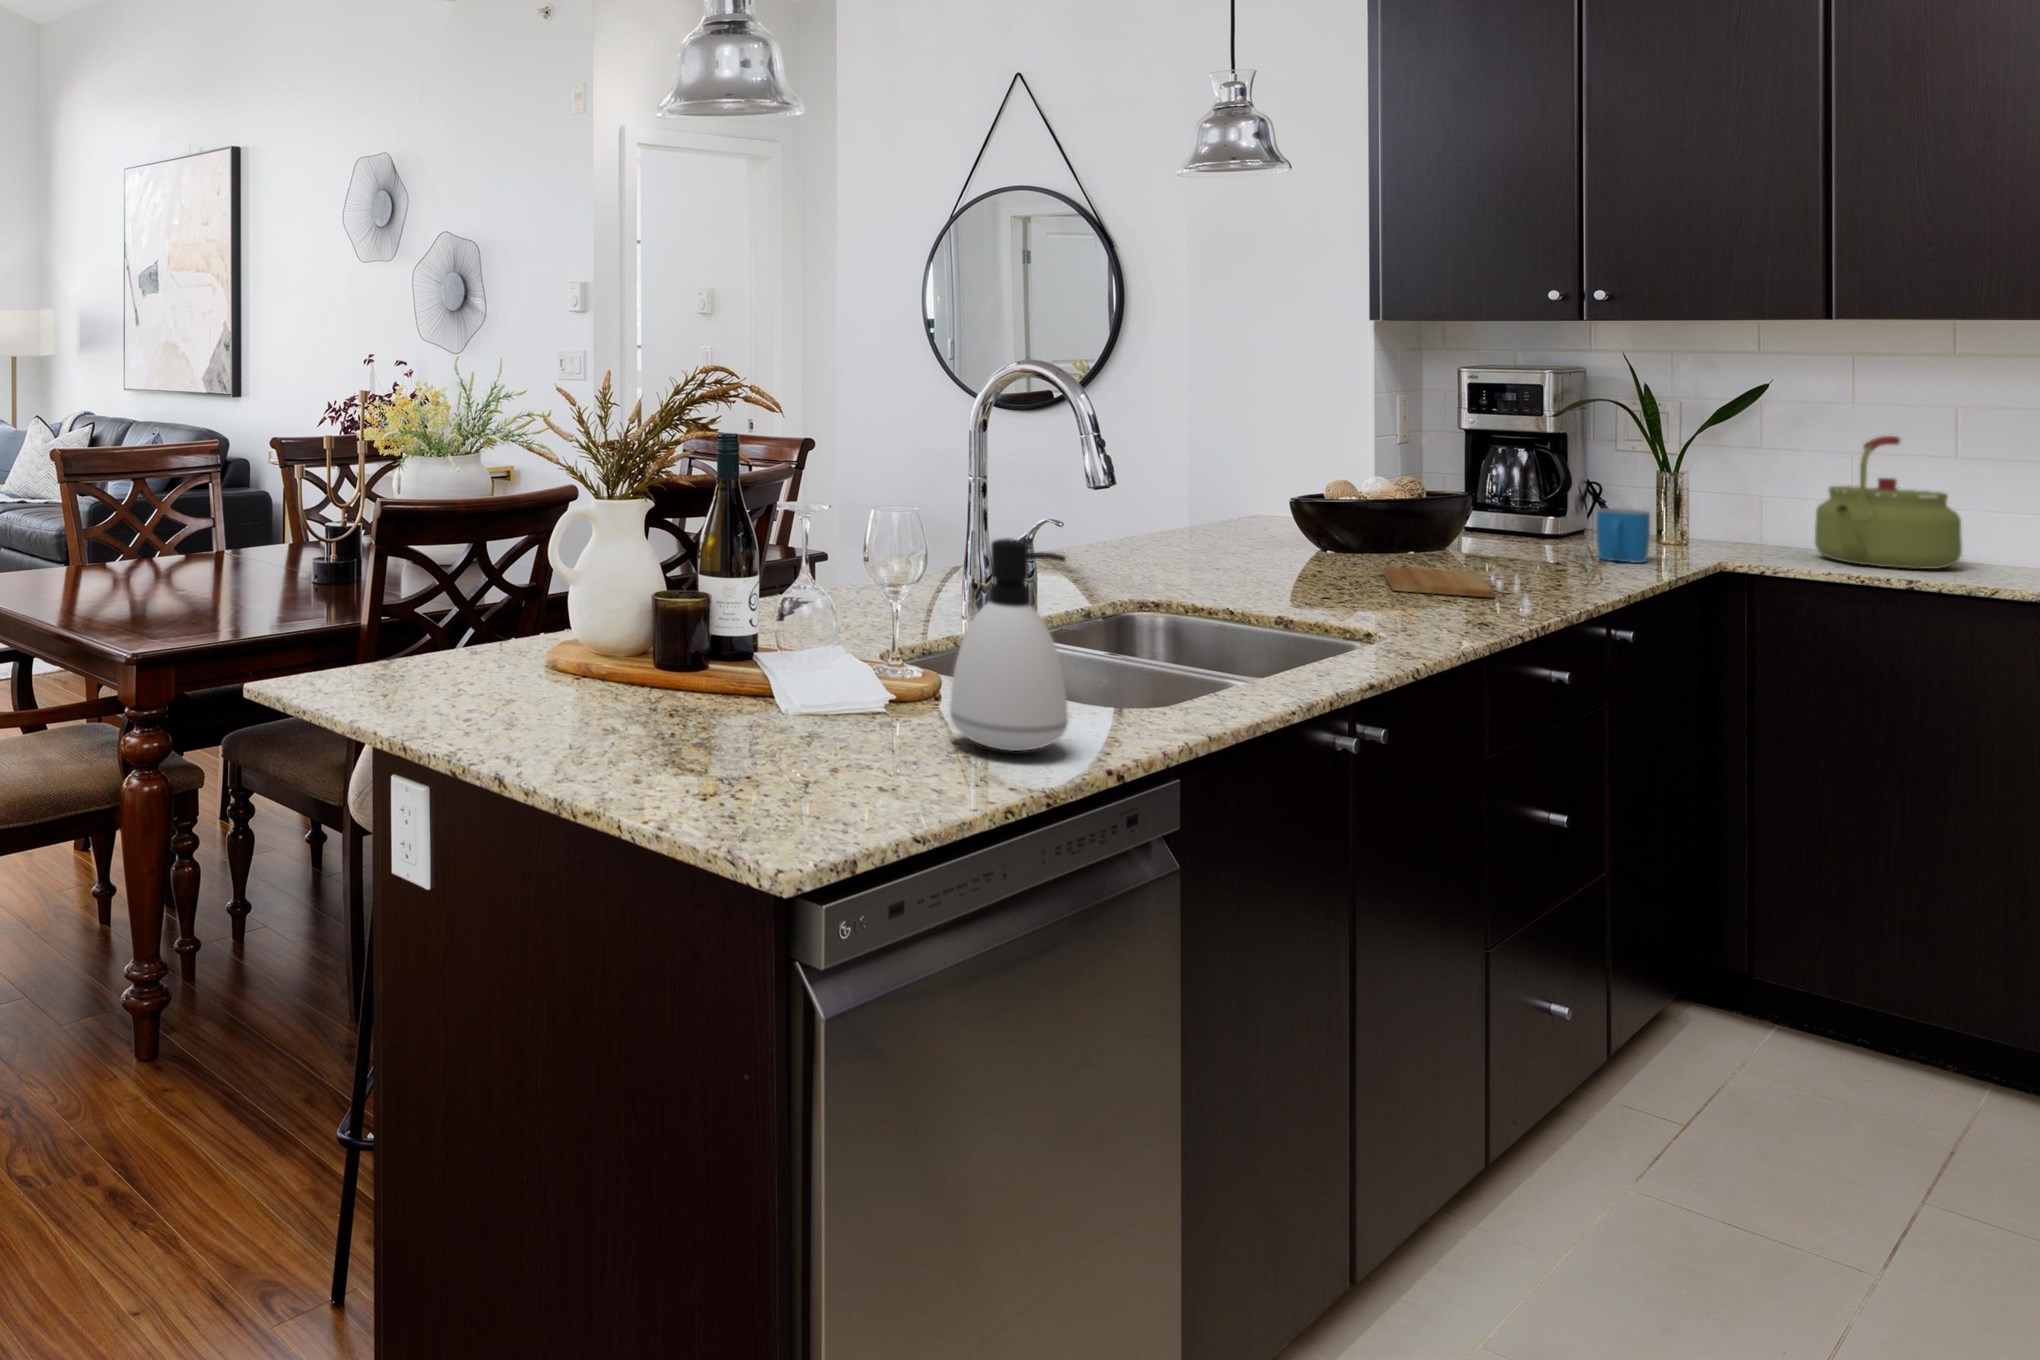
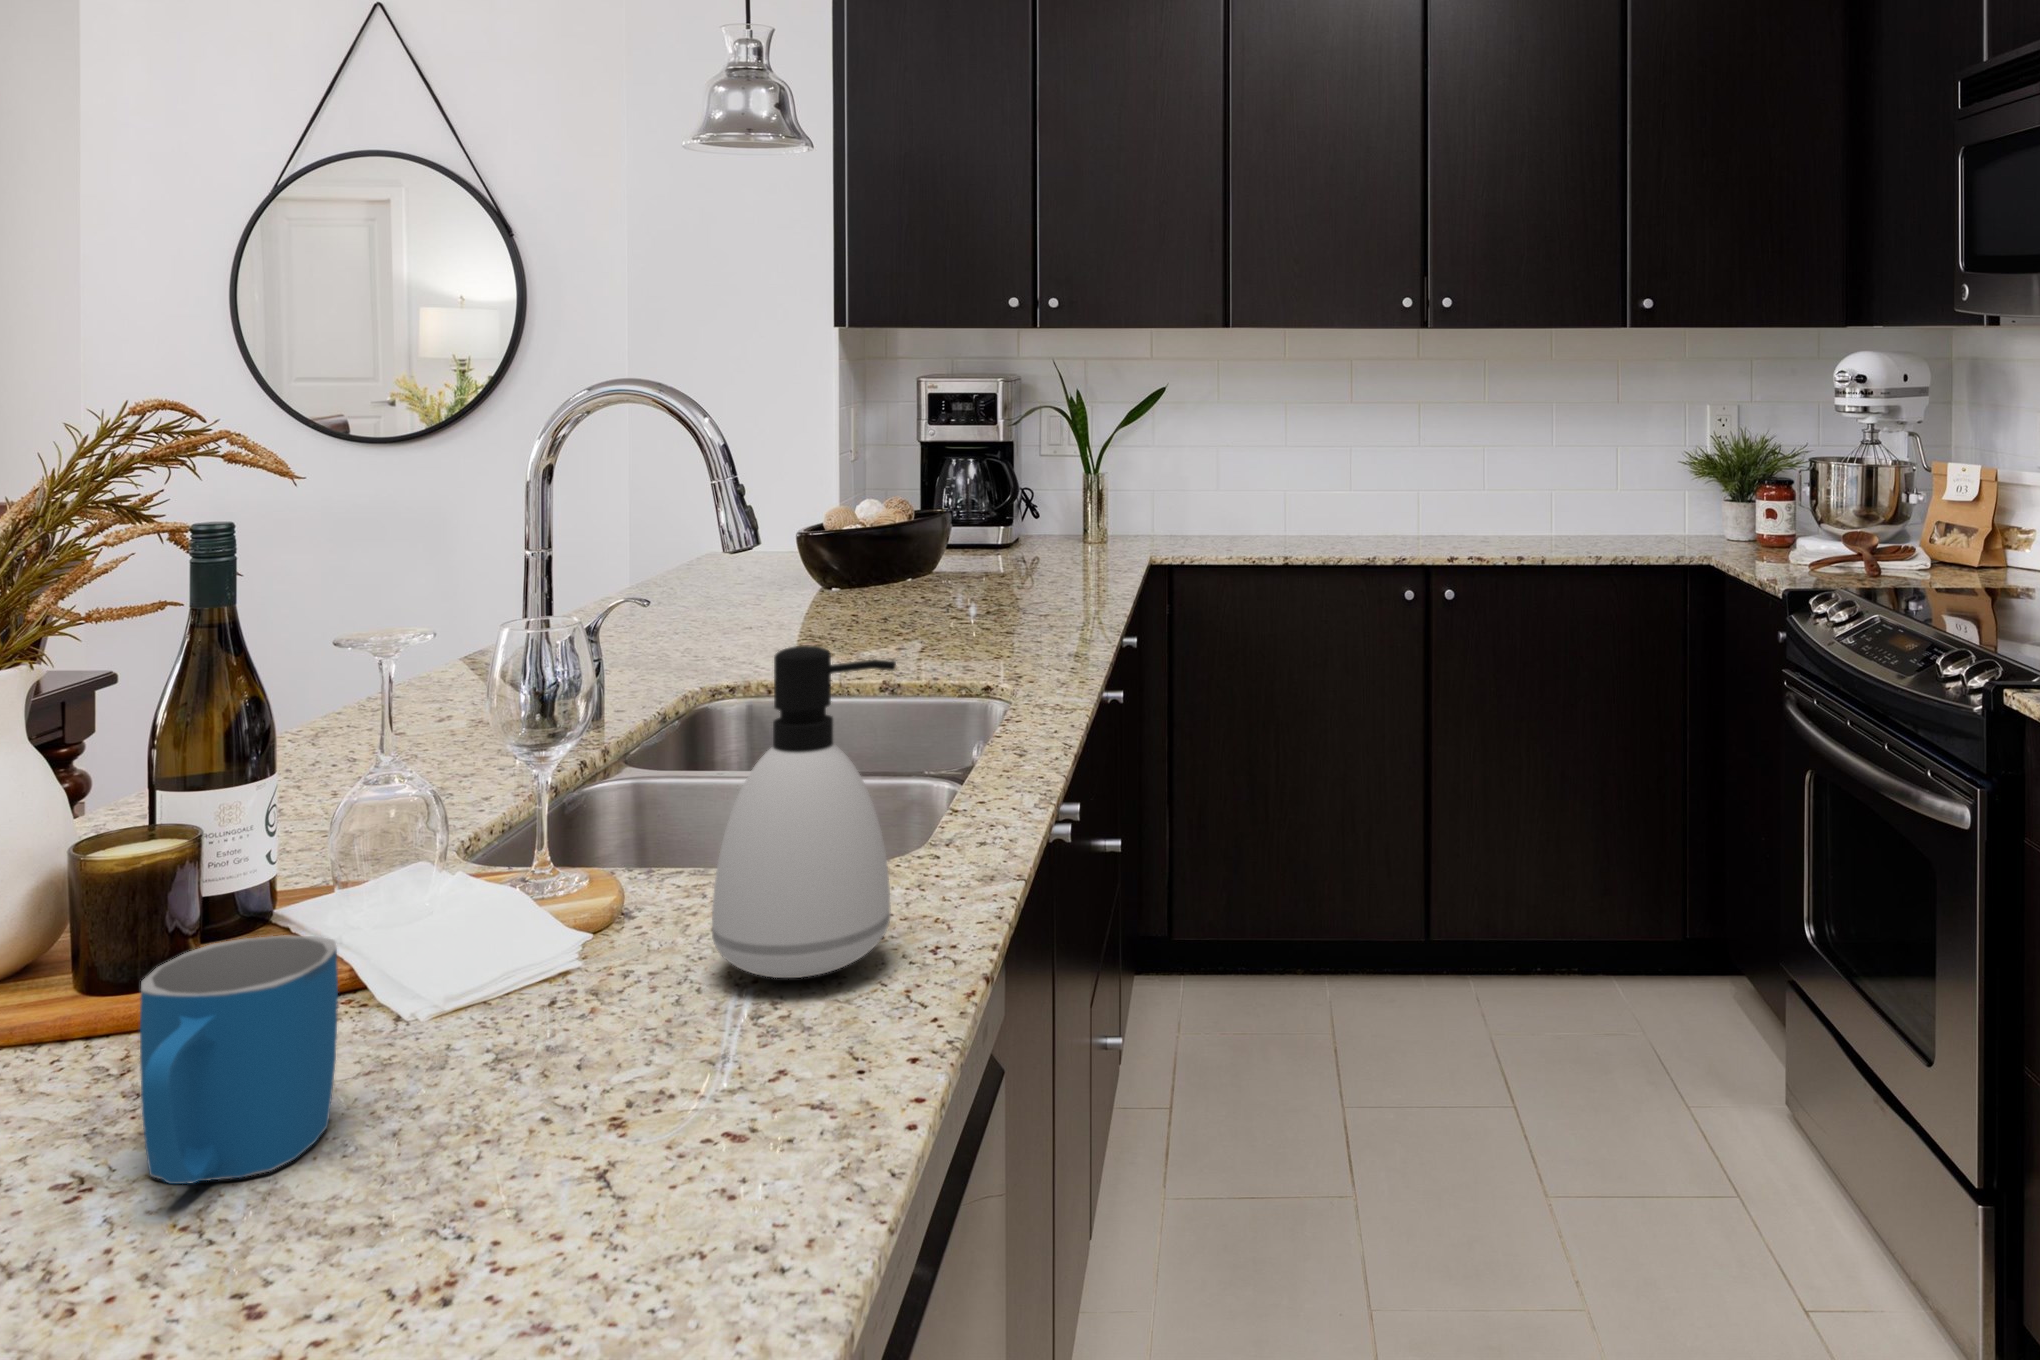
kettle: present [1815,436,1962,569] -> none [1200,428,1295,542]
mug: present [1596,508,1650,563] -> present [140,936,338,1184]
cutting board: present [1383,566,1494,597] -> none [919,592,1043,625]

